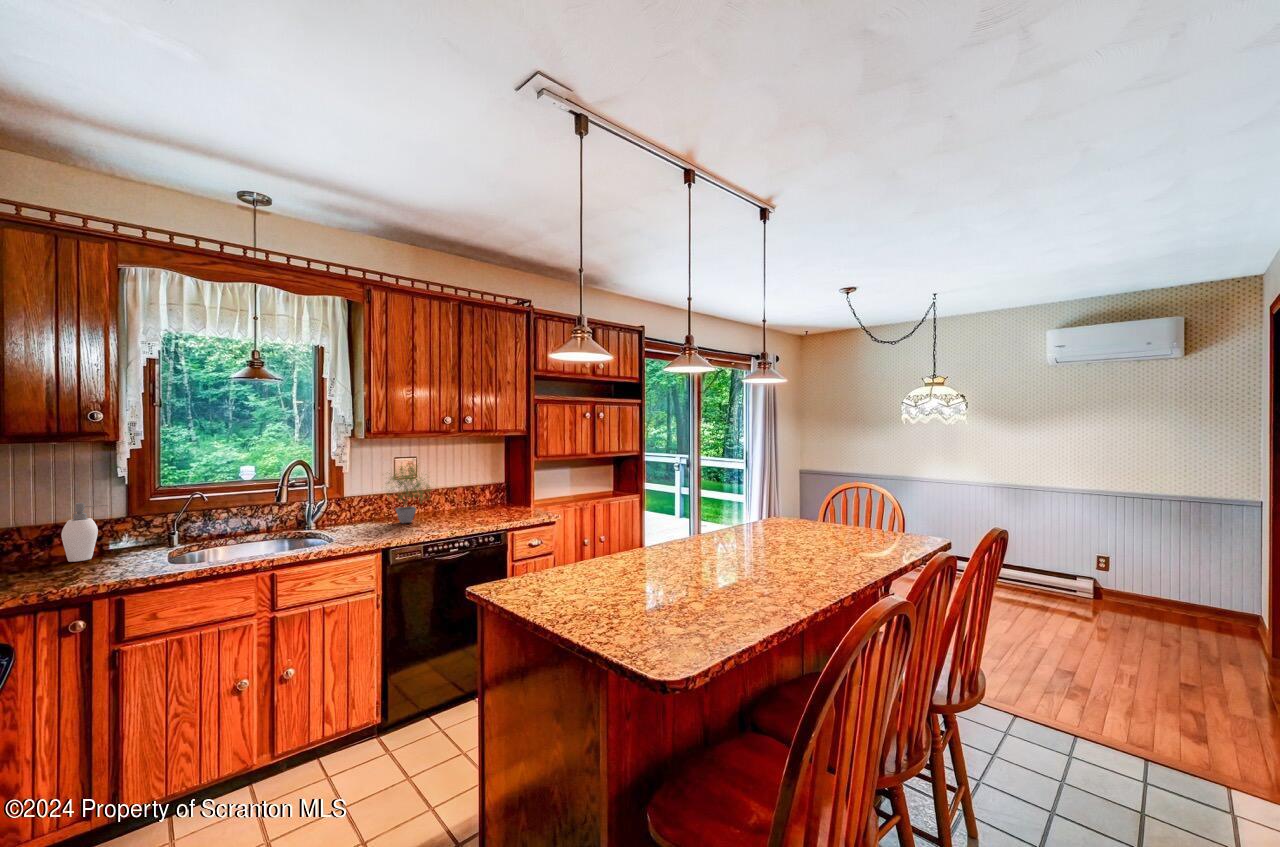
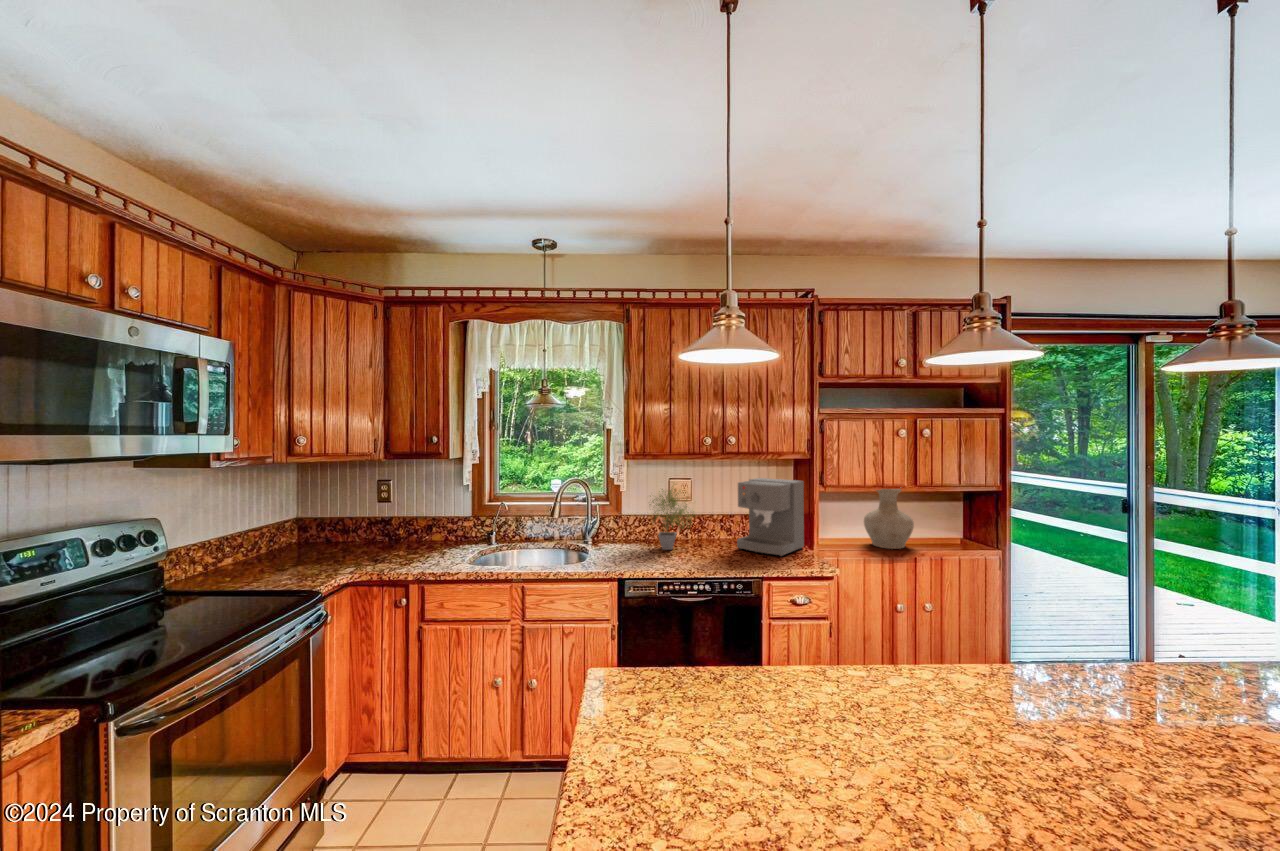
coffee maker: none [469,453,520,514] -> present [737,478,804,556]
vase: none [558,456,591,501] -> present [864,489,914,549]
soap dispenser: present [61,503,107,562] -> none [425,504,449,548]

